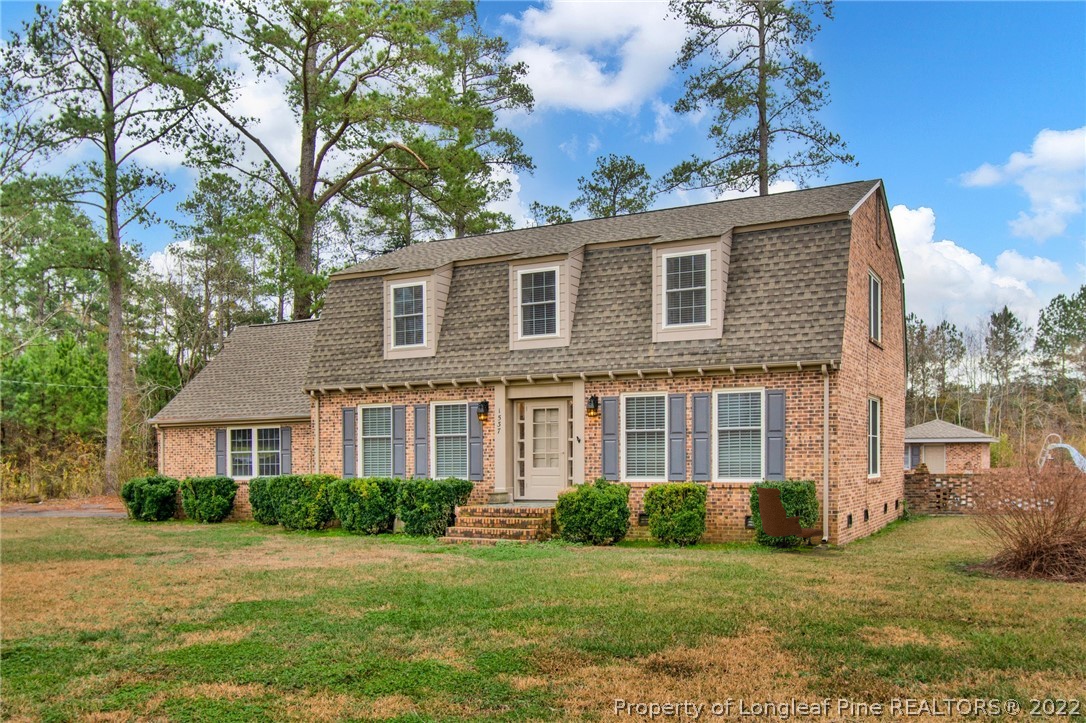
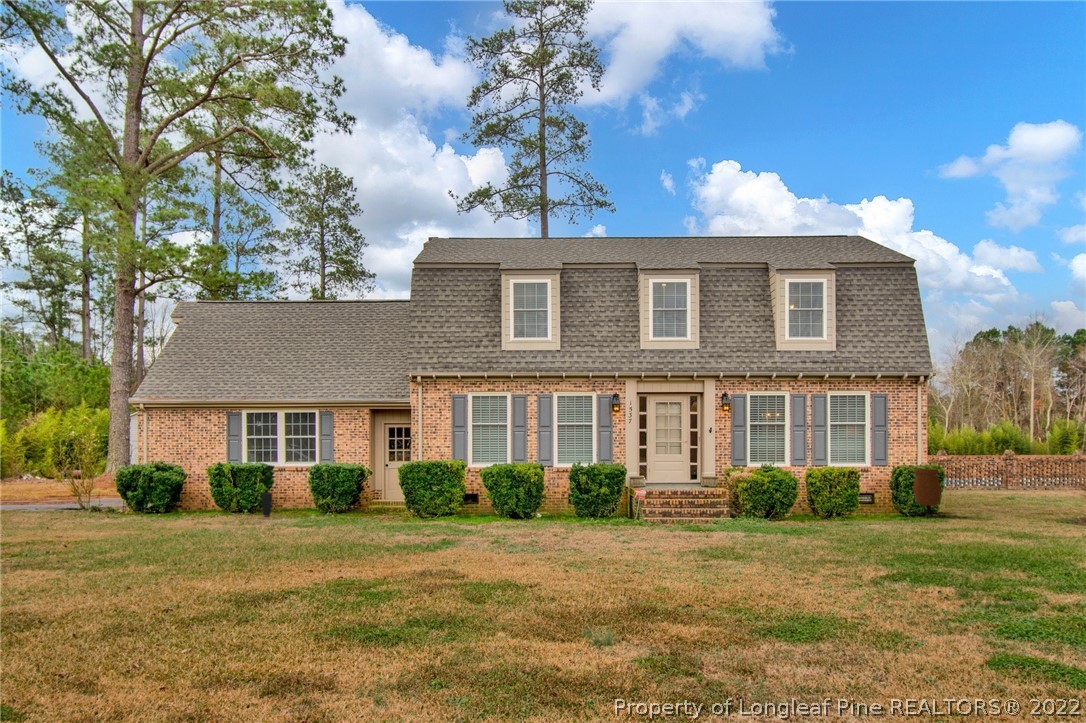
potted plant: none [179,477,202,523] -> present [262,465,274,516]

